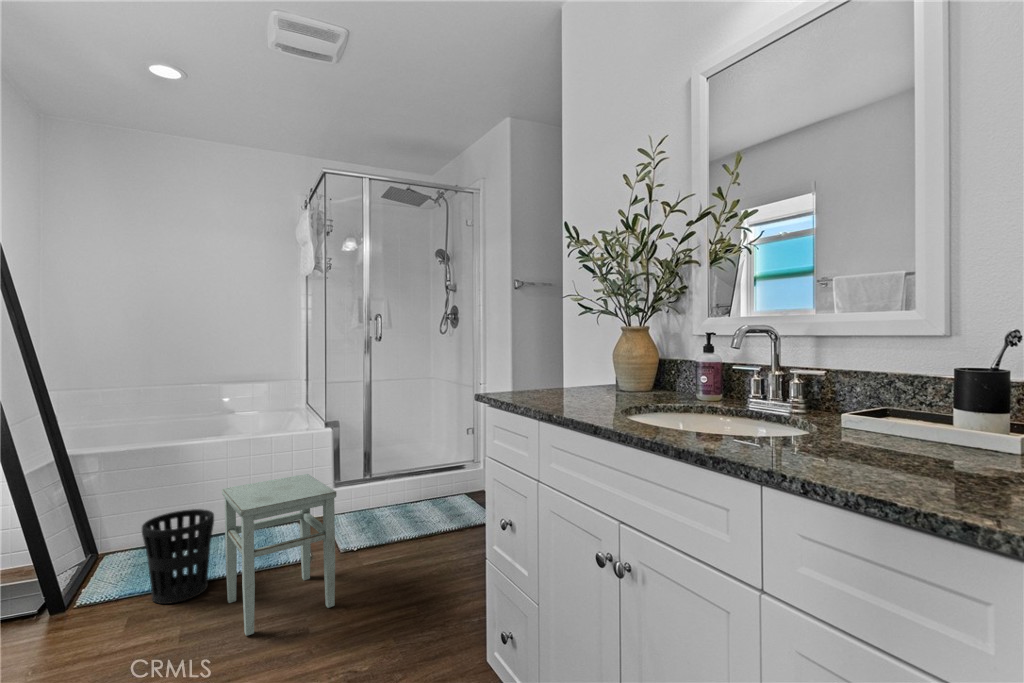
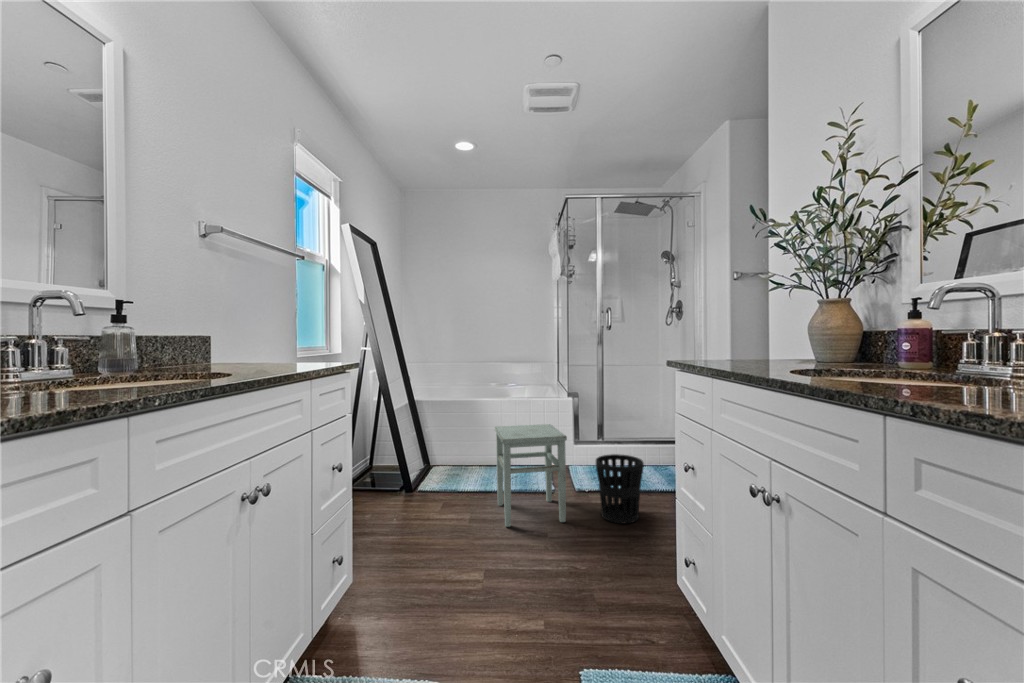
wastebasket: present [142,509,214,604] -> present [596,454,644,523]

